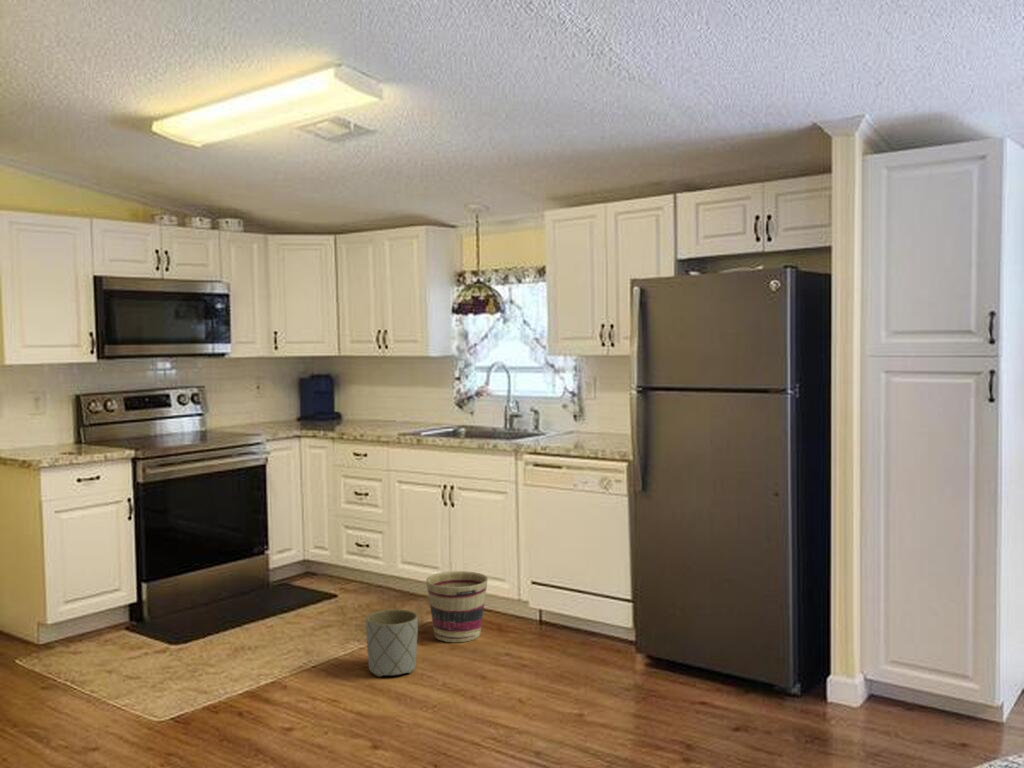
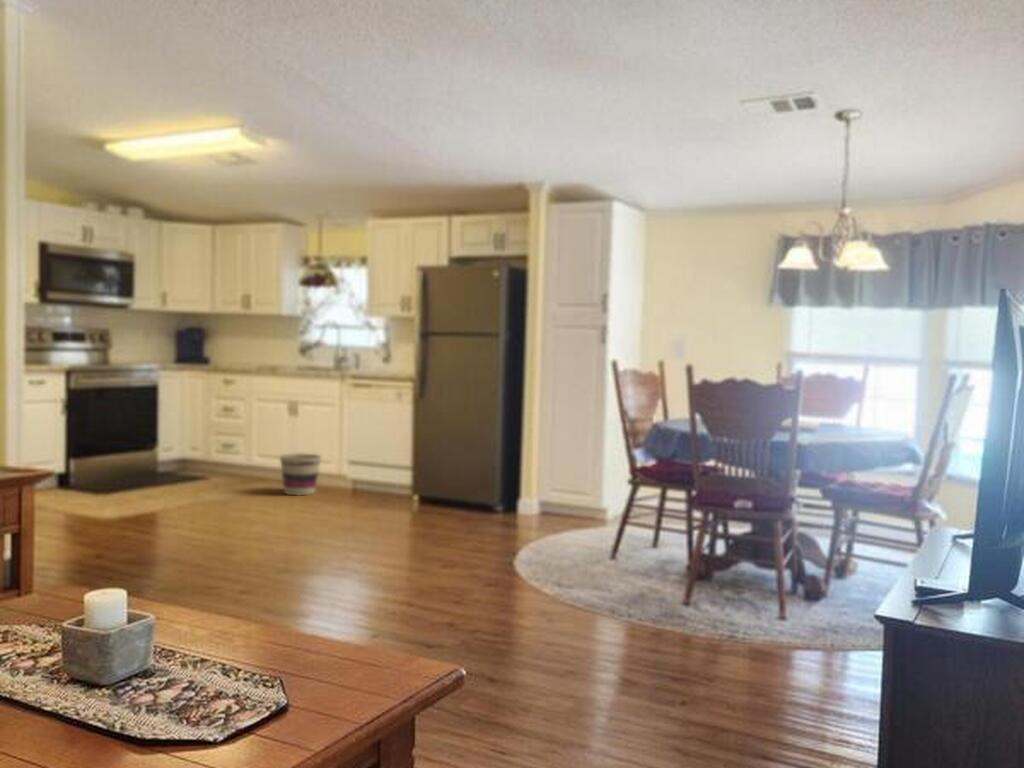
planter: present [366,609,418,677] -> none [242,469,277,507]

